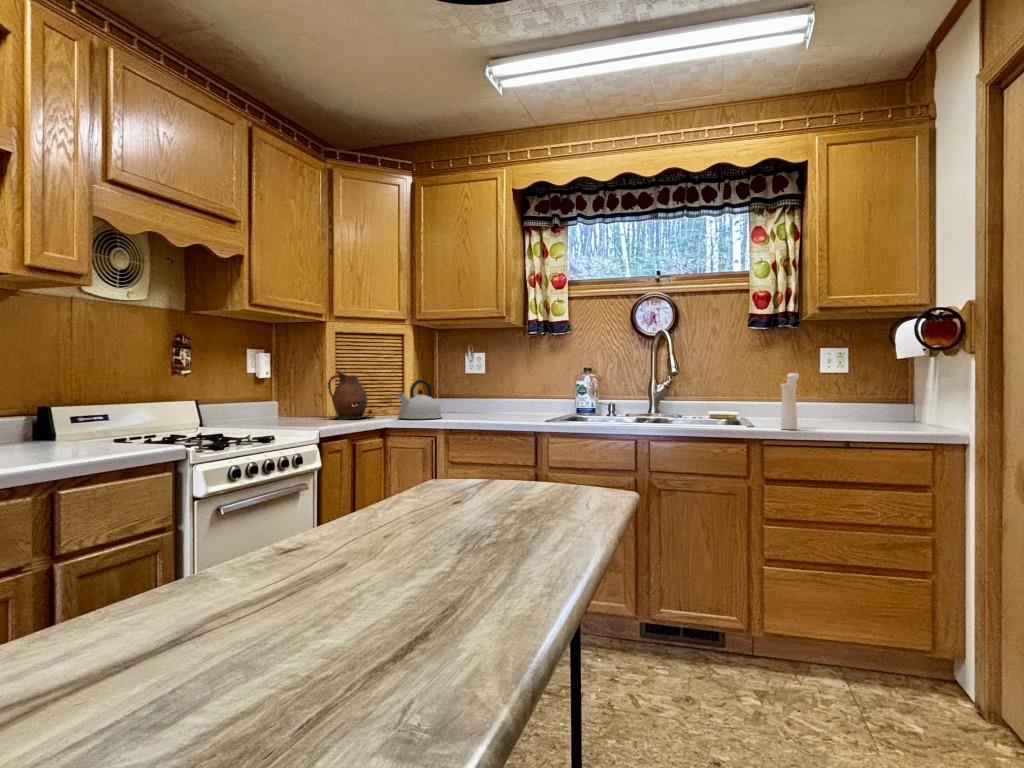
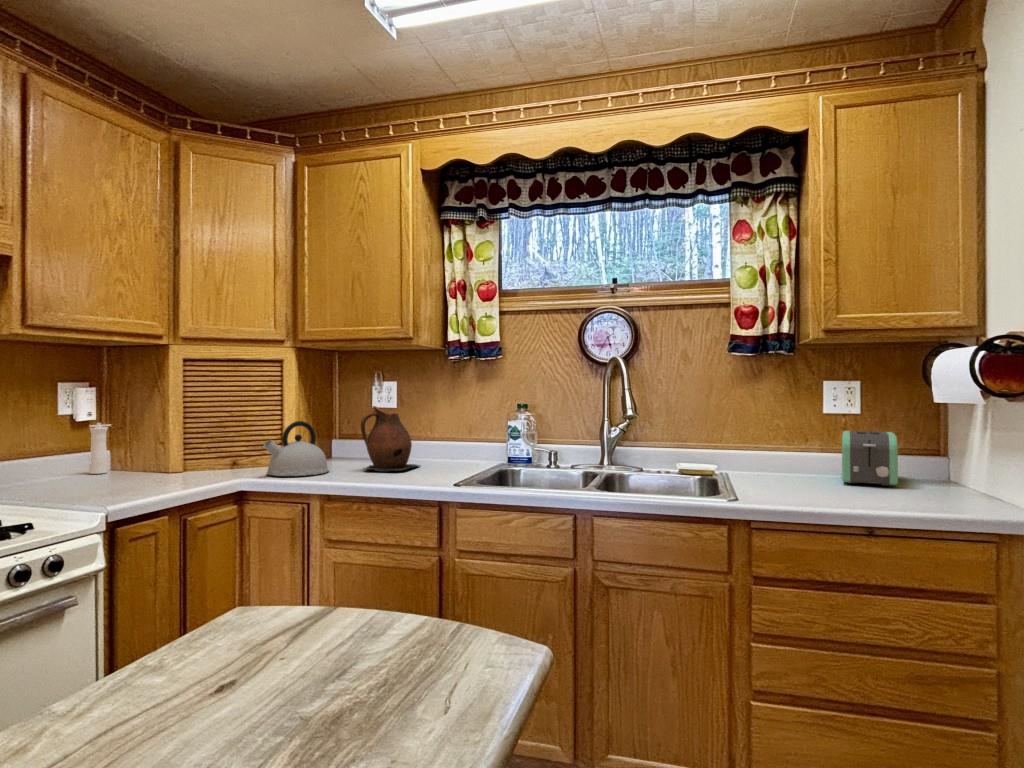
ceramic pitcher: present [328,370,373,419] -> present [361,406,420,471]
pepper mill: present [781,373,799,429] -> present [89,423,111,474]
toaster: none [832,385,872,422] -> present [842,431,898,486]

